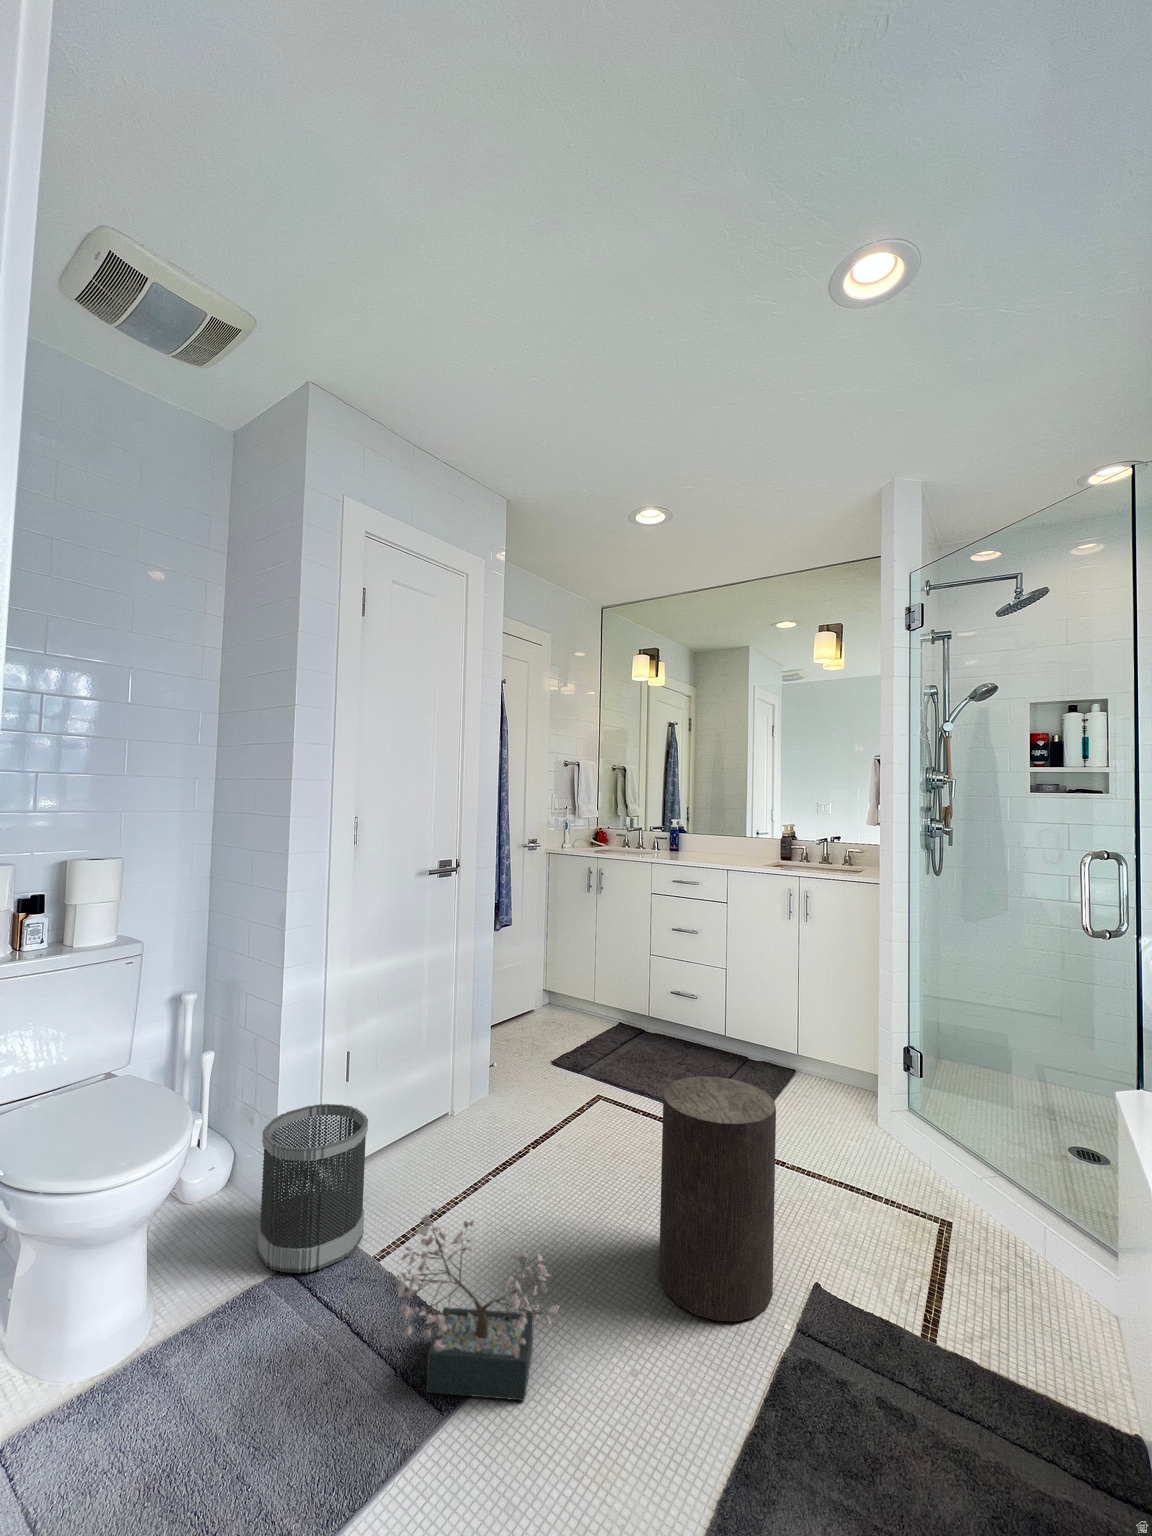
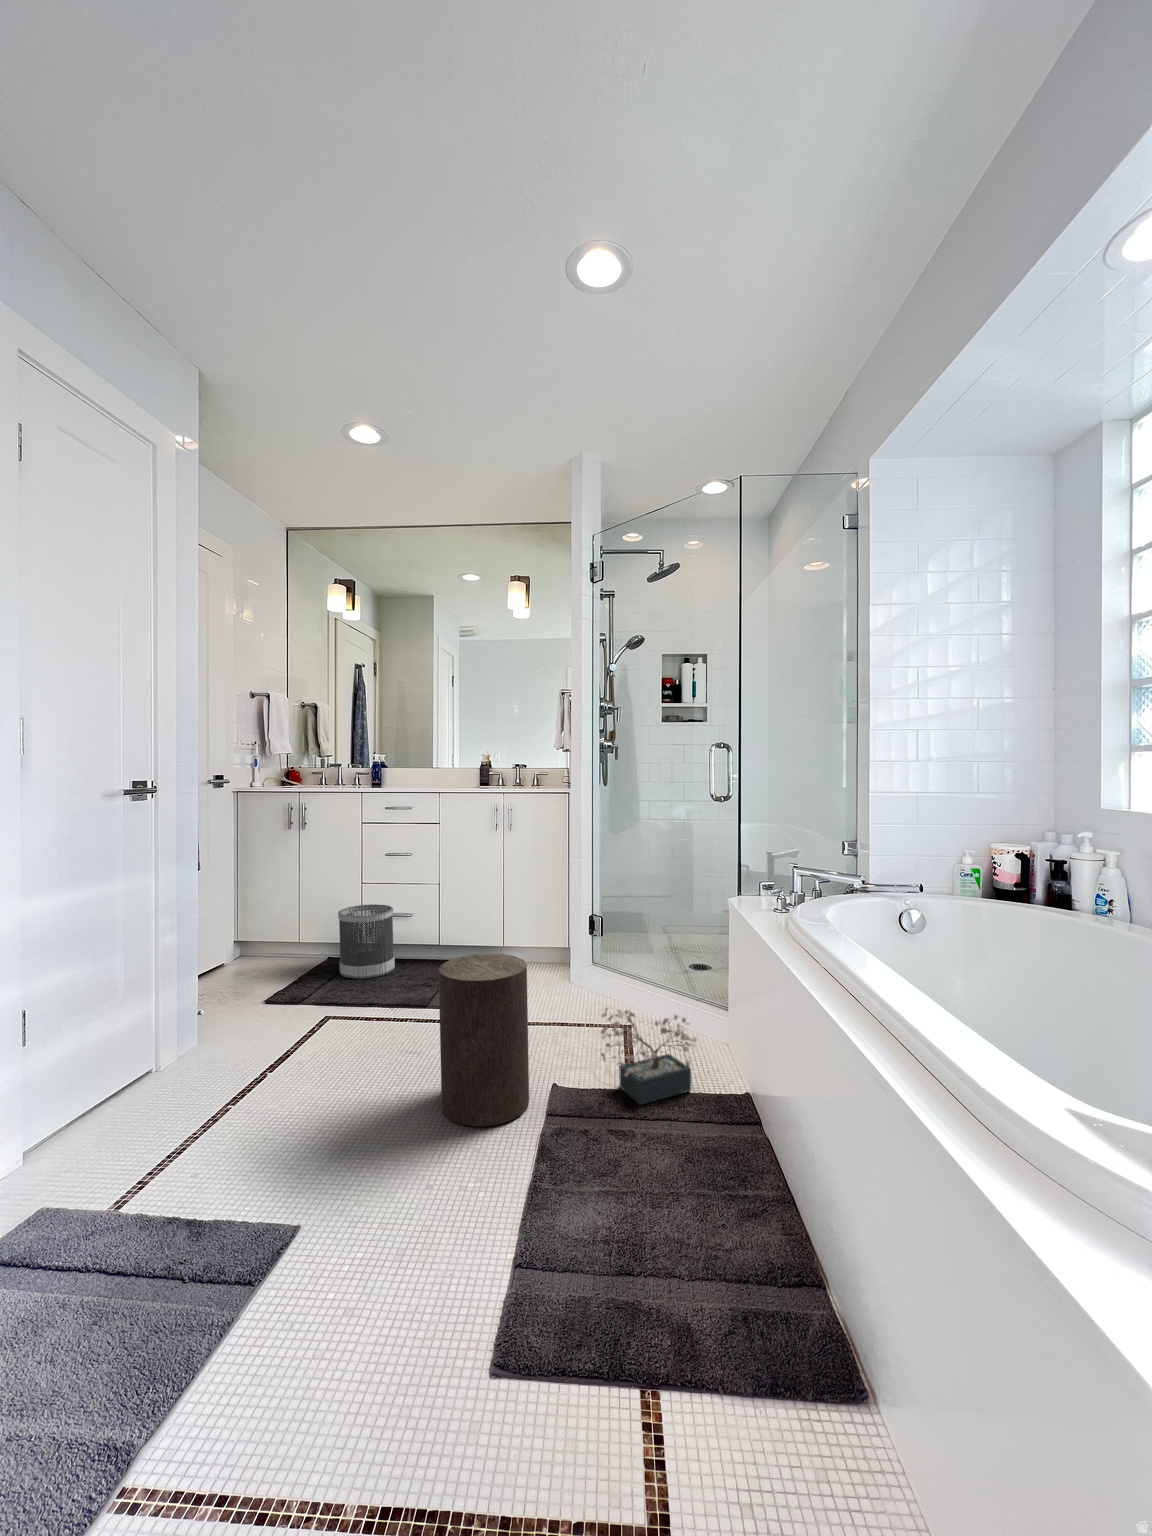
wastebasket: present [257,1104,368,1273] -> present [338,904,395,978]
decorative plant: present [397,1208,559,1401] -> present [601,1008,697,1105]

